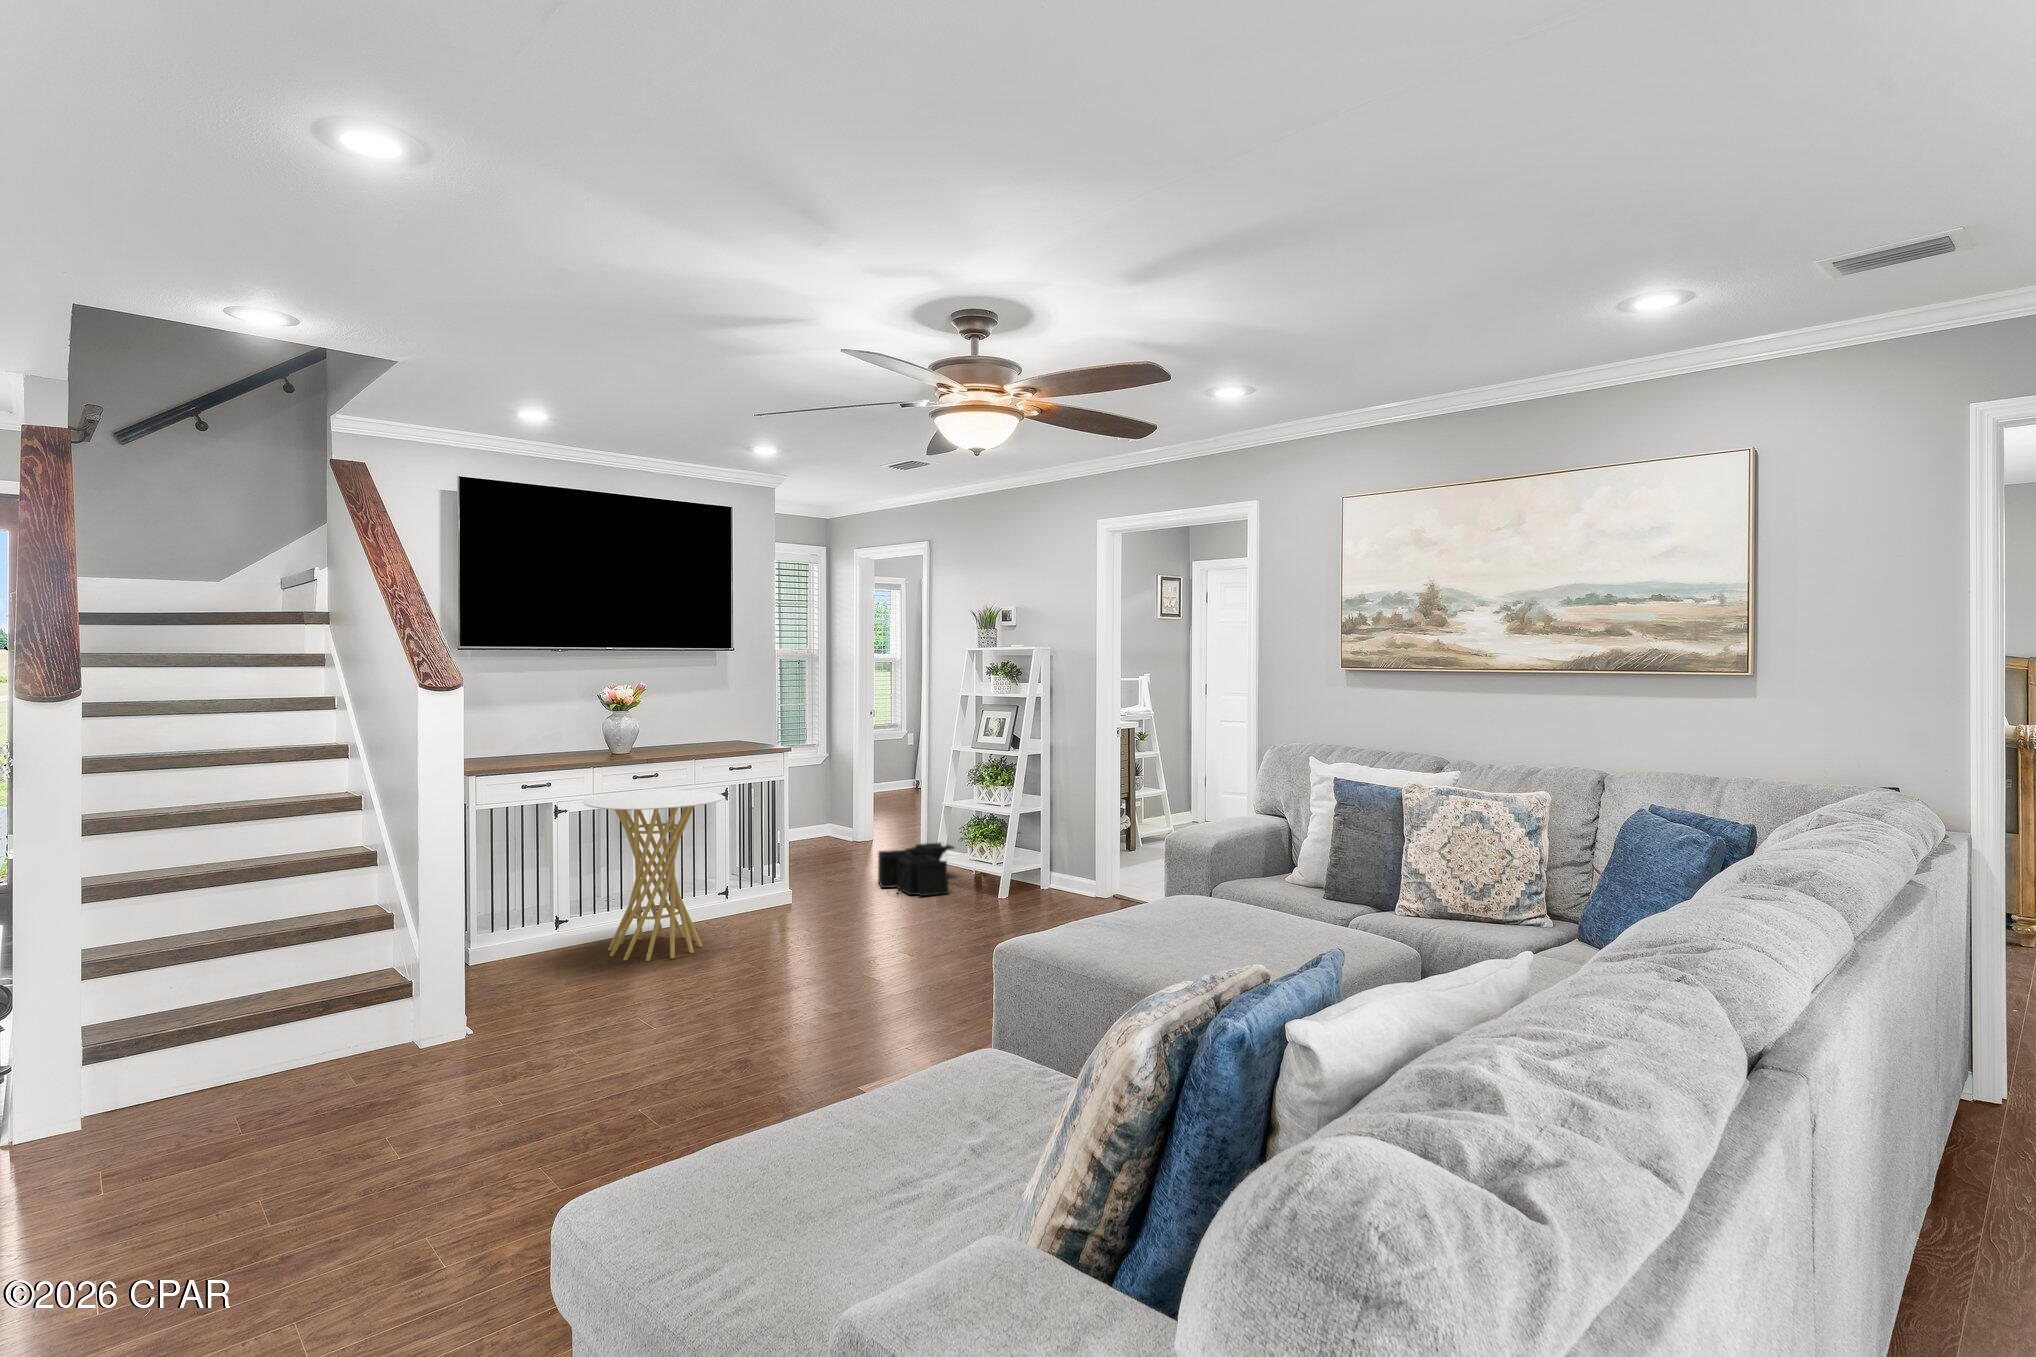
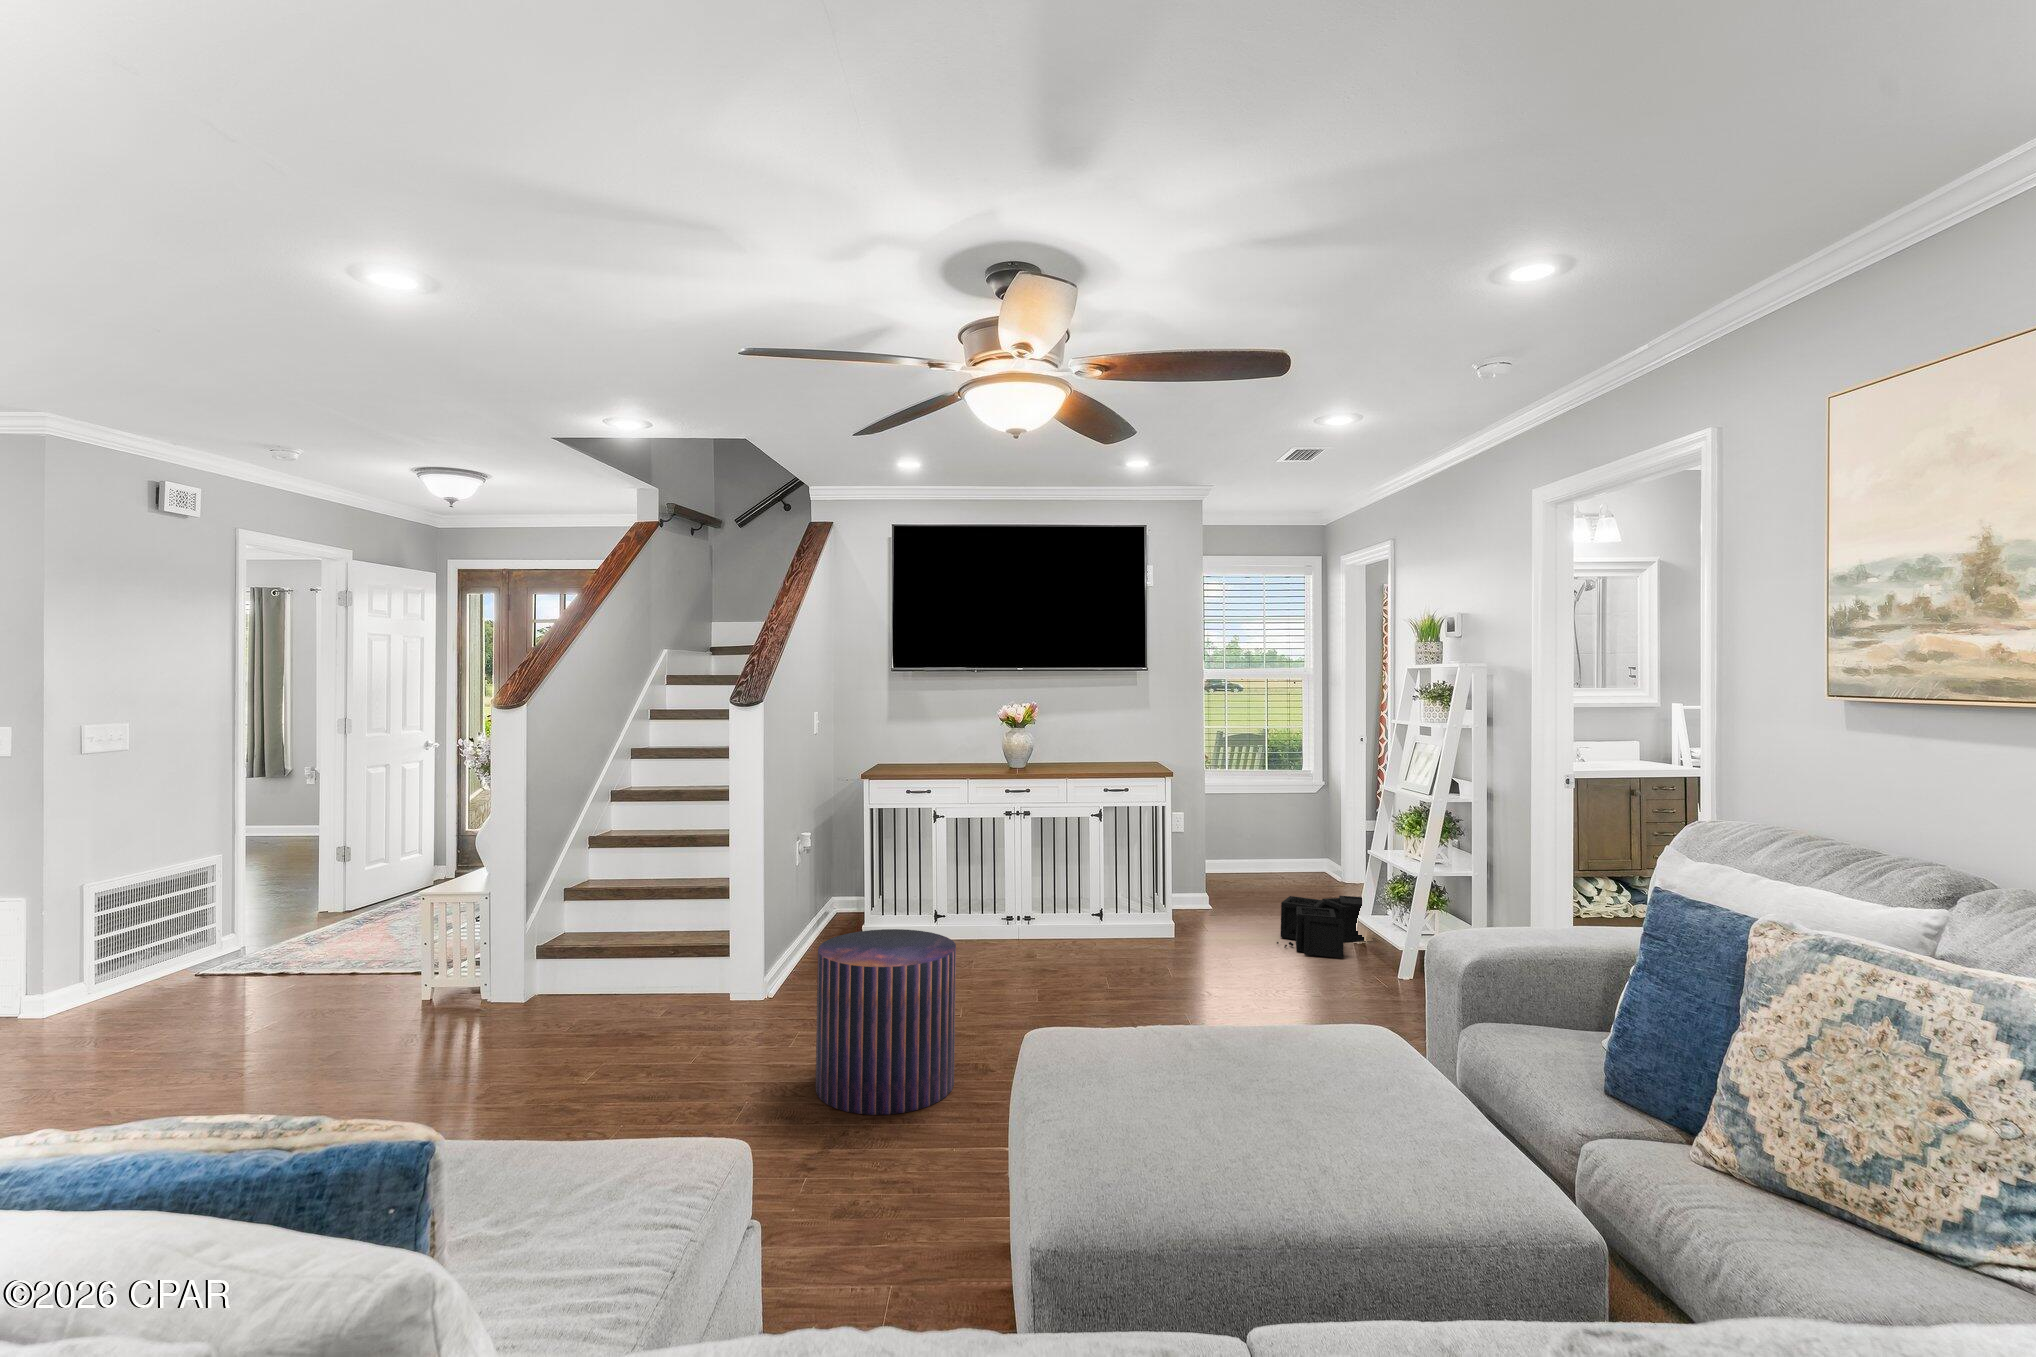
side table: present [583,790,724,961] -> none [934,802,1058,964]
pouf: none [697,912,834,1087] -> present [816,929,956,1115]

